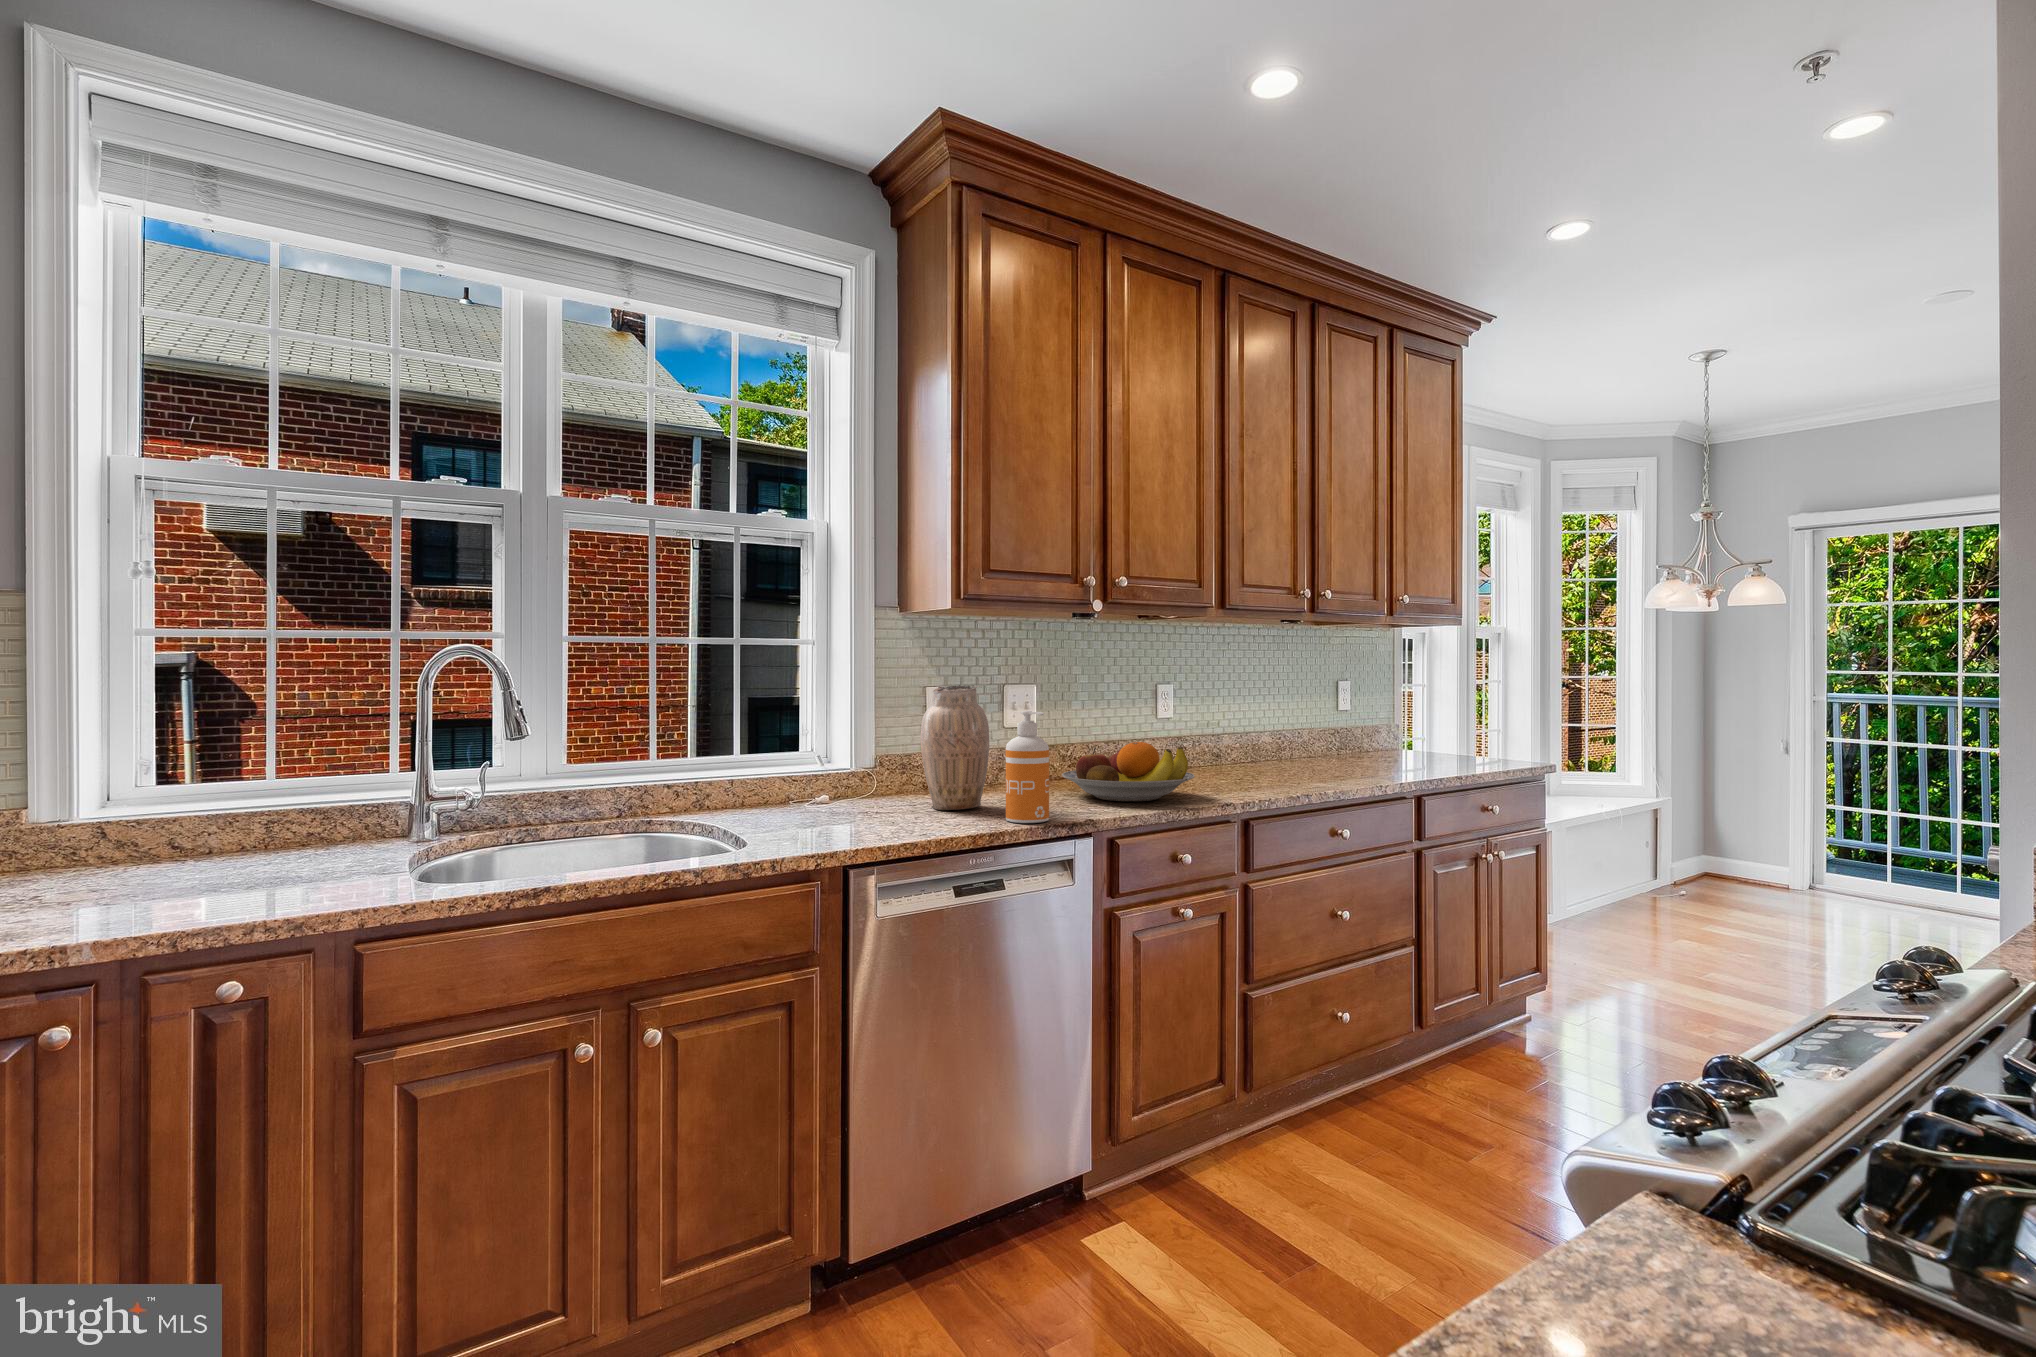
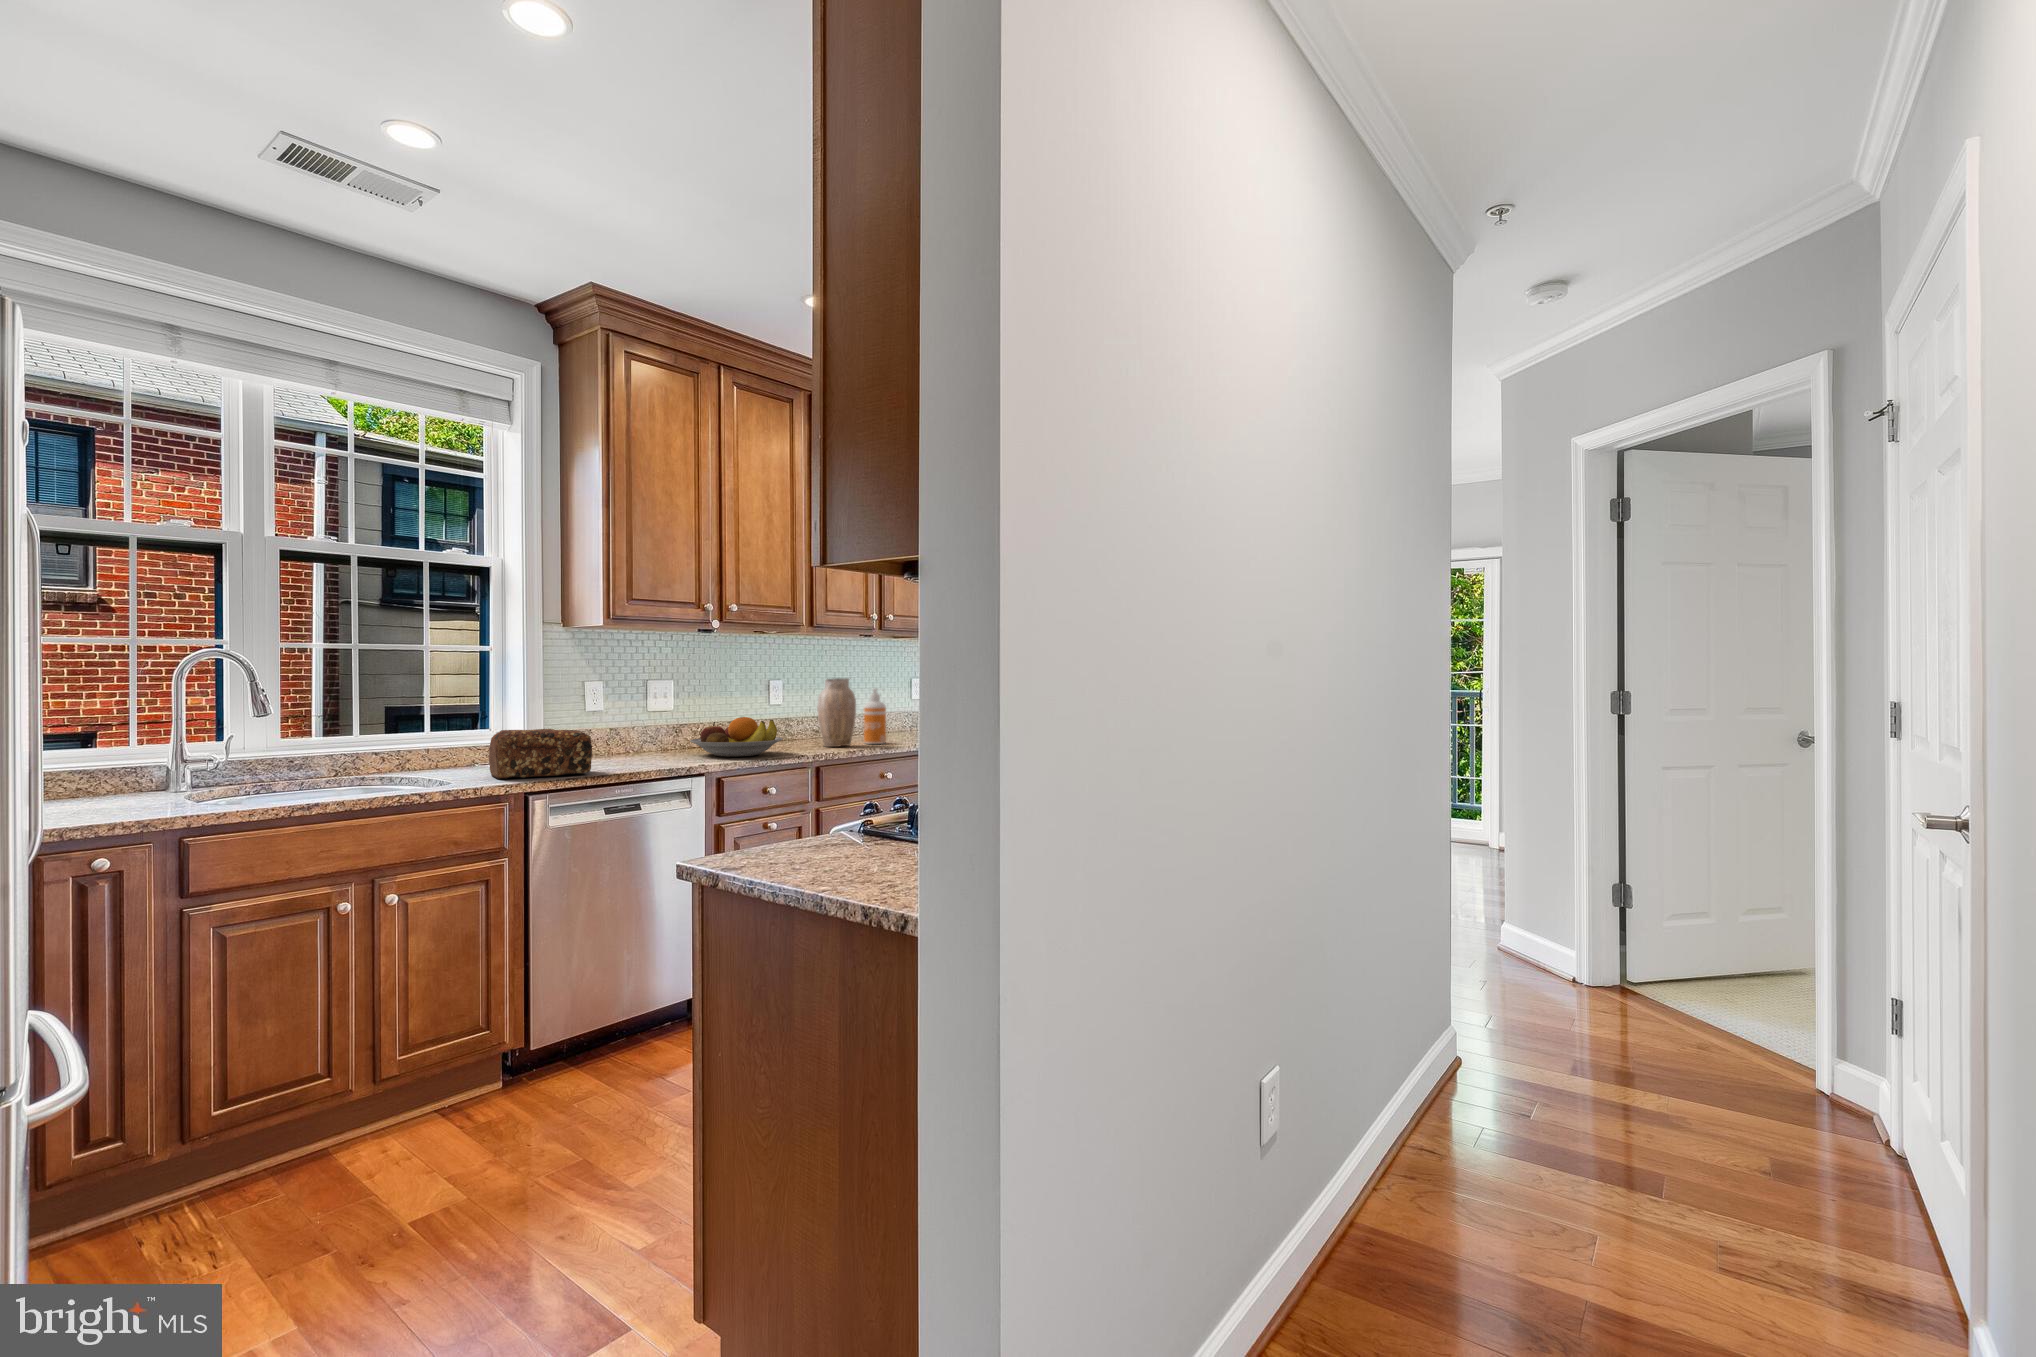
vase: present [921,685,989,810] -> present [817,678,856,747]
soap dispenser: present [1006,711,1049,823] -> present [864,689,886,744]
bread loaf: none [795,763,937,840] -> present [488,729,592,779]

